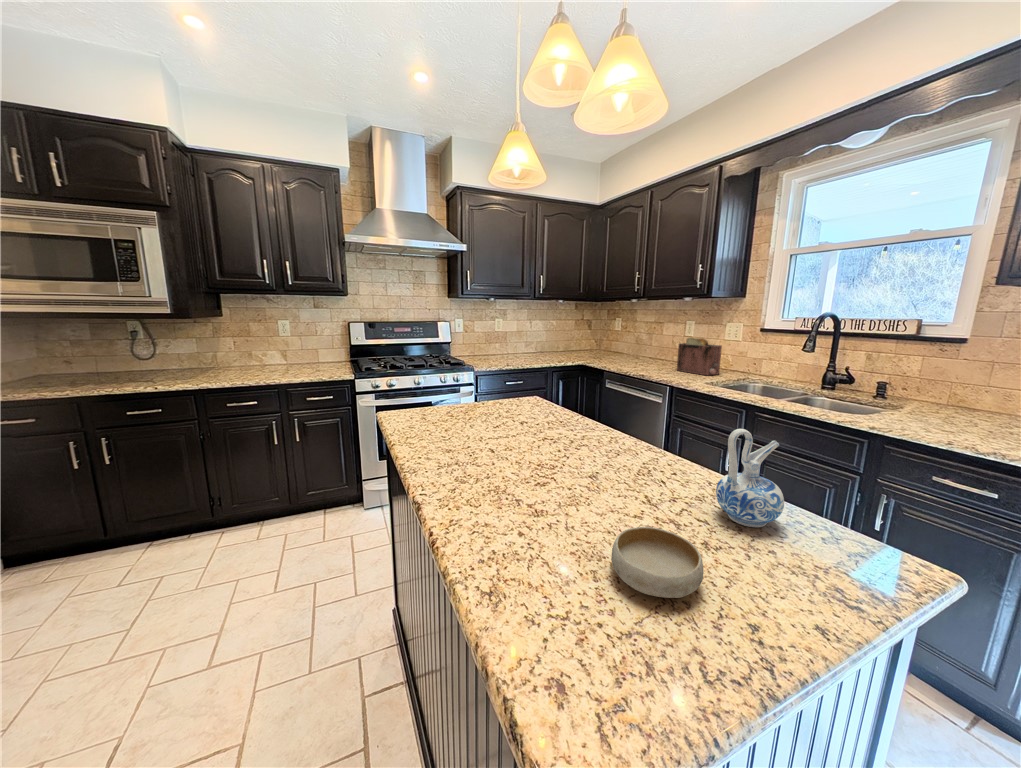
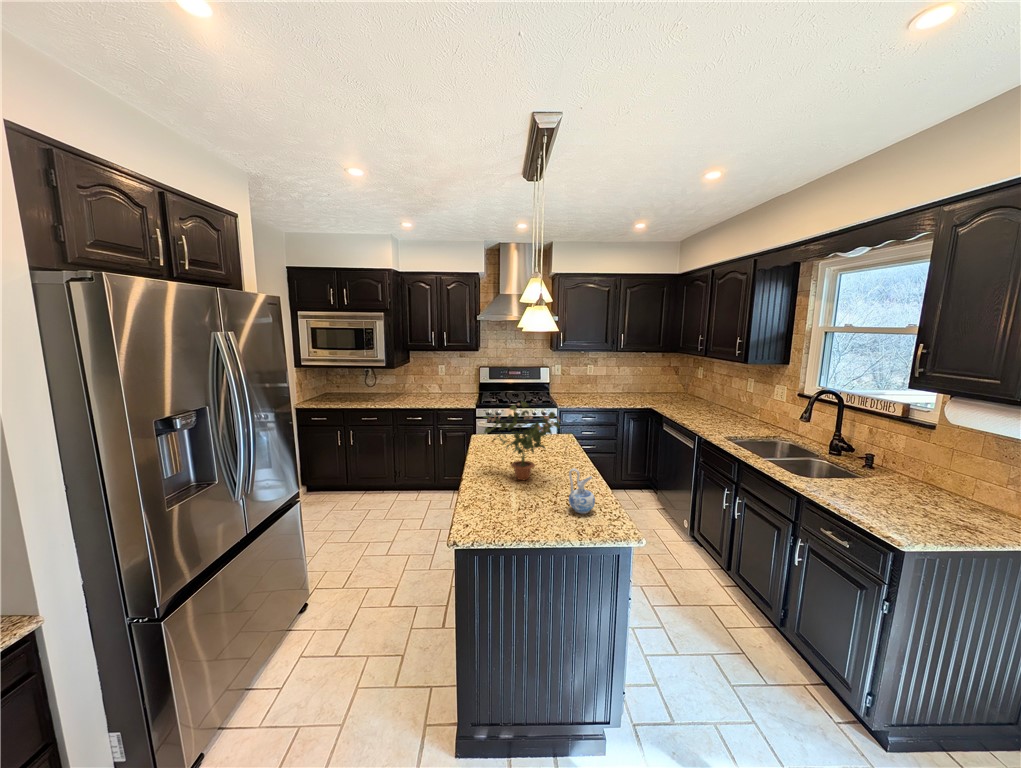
potted plant: none [458,313,641,476] -> present [484,402,560,480]
toaster: present [677,337,722,375] -> none [721,396,757,430]
bowl: present [611,527,704,598] -> none [499,499,530,521]

